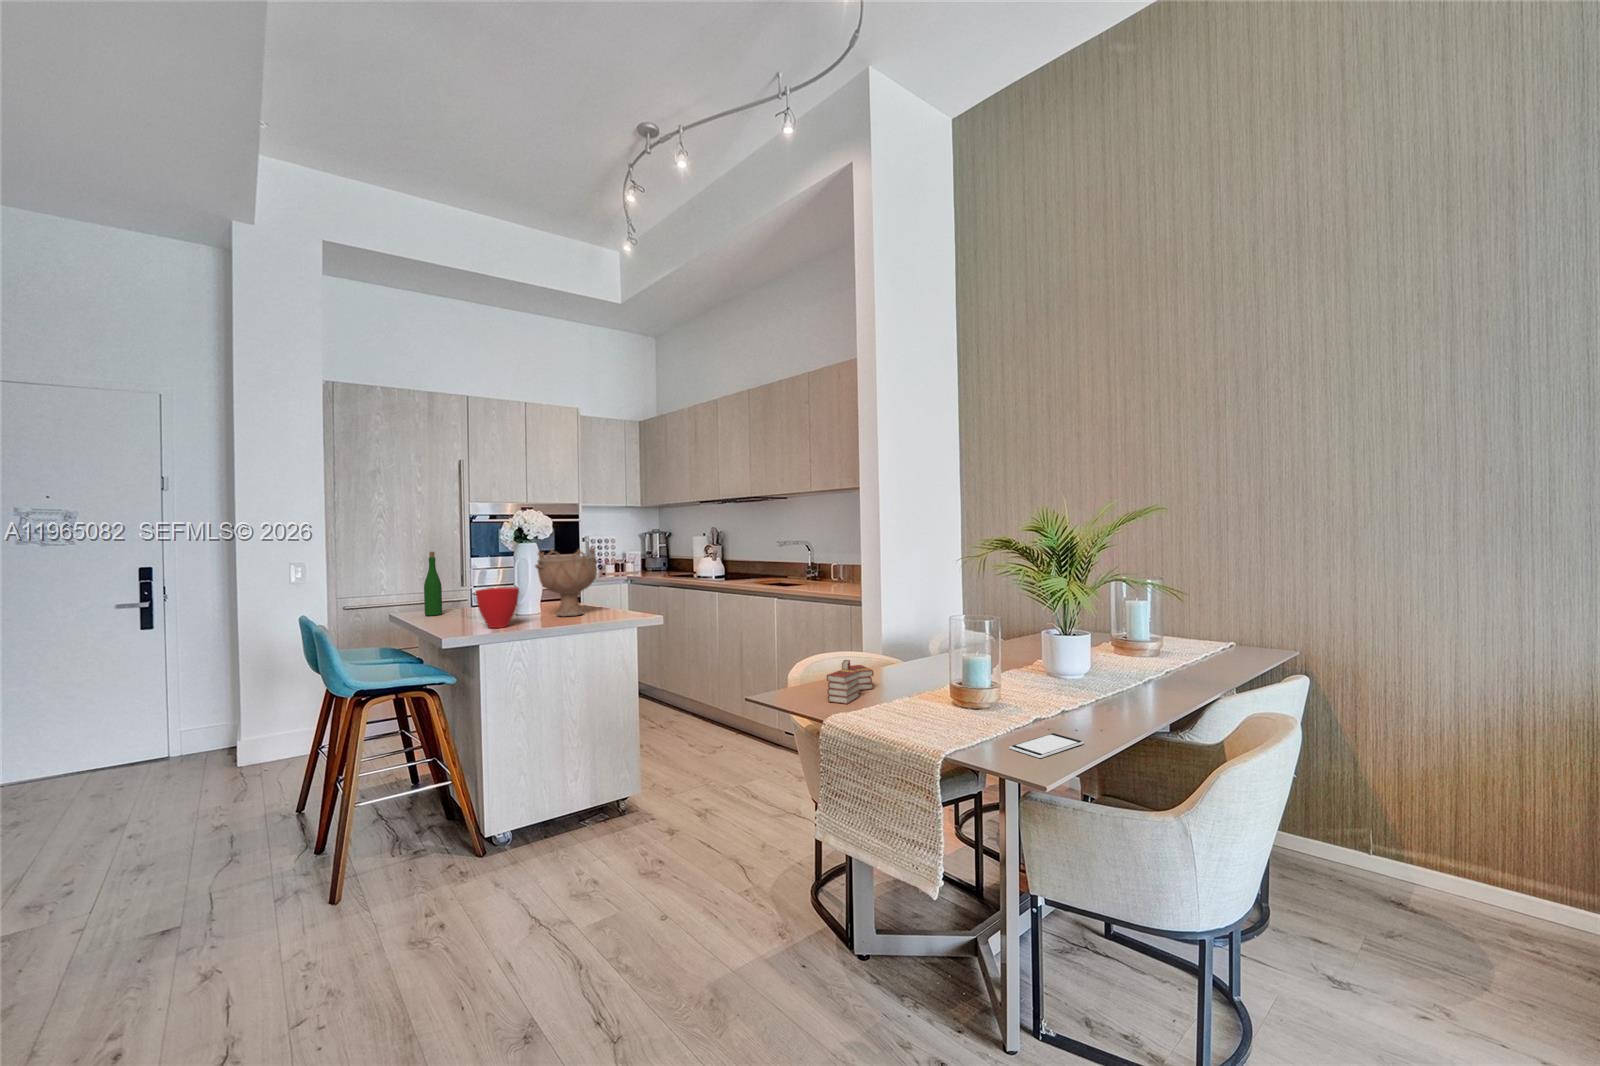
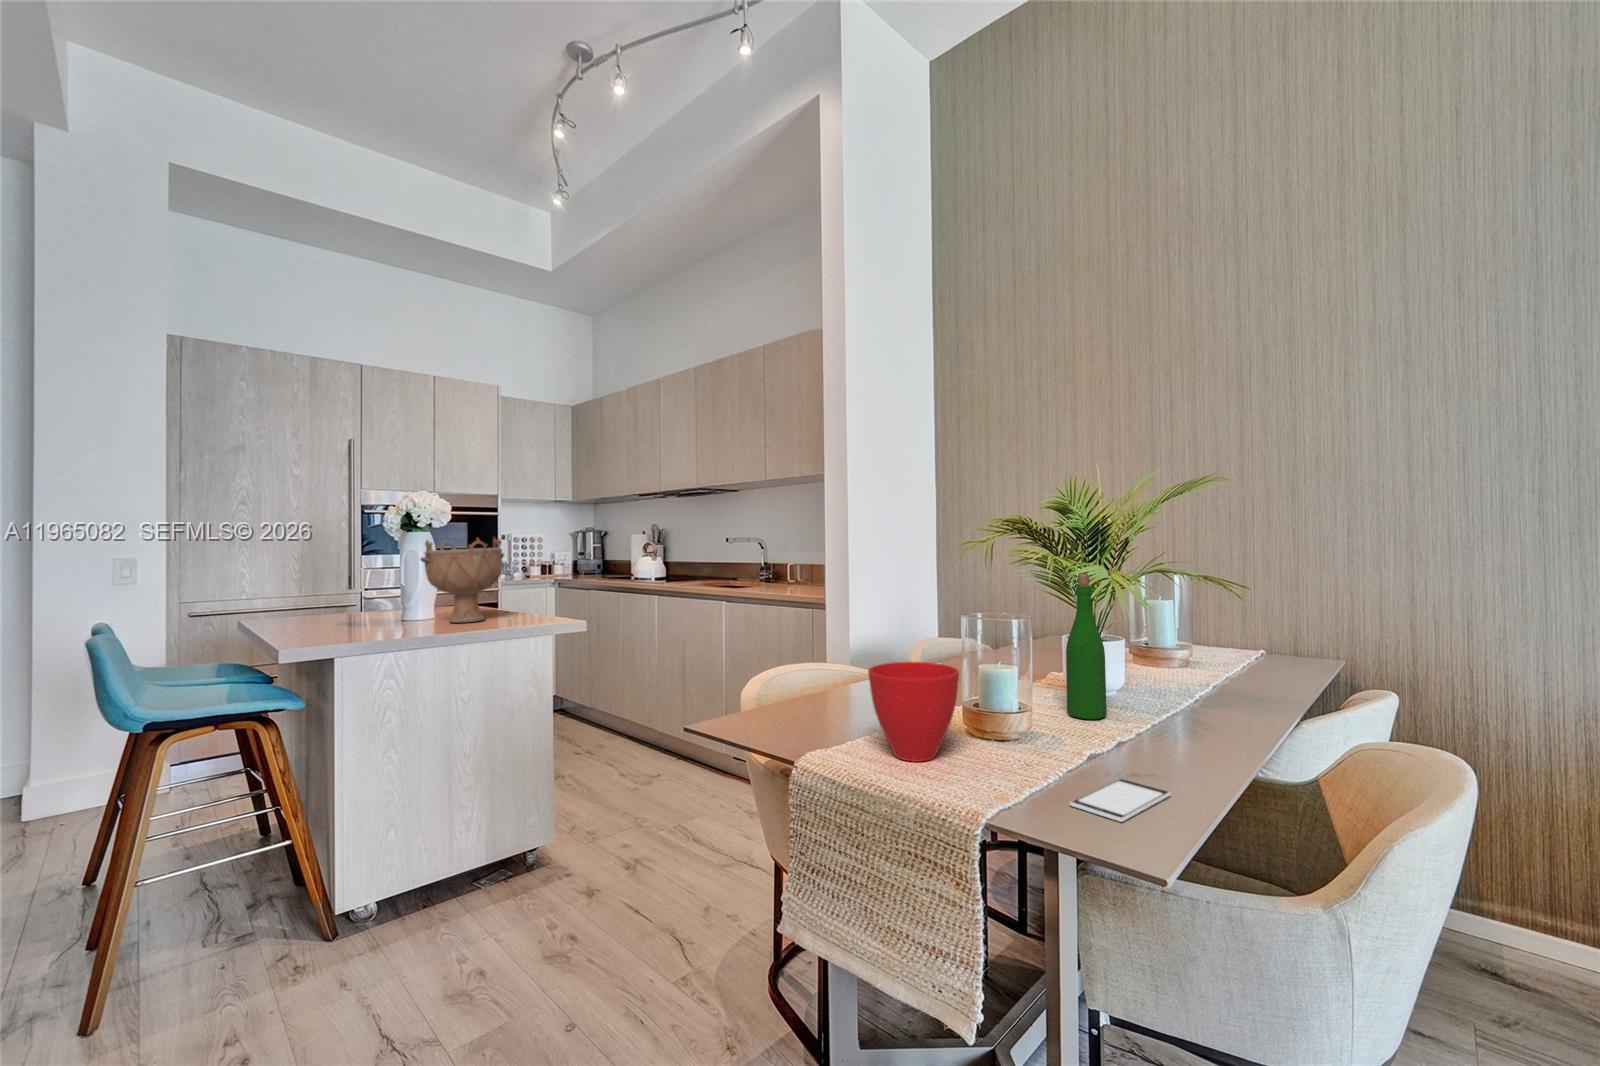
wine bottle: present [424,552,442,616] -> present [1066,573,1107,719]
cup: present [476,588,519,628] -> present [868,662,959,762]
book: present [826,660,874,704] -> none [795,676,856,737]

